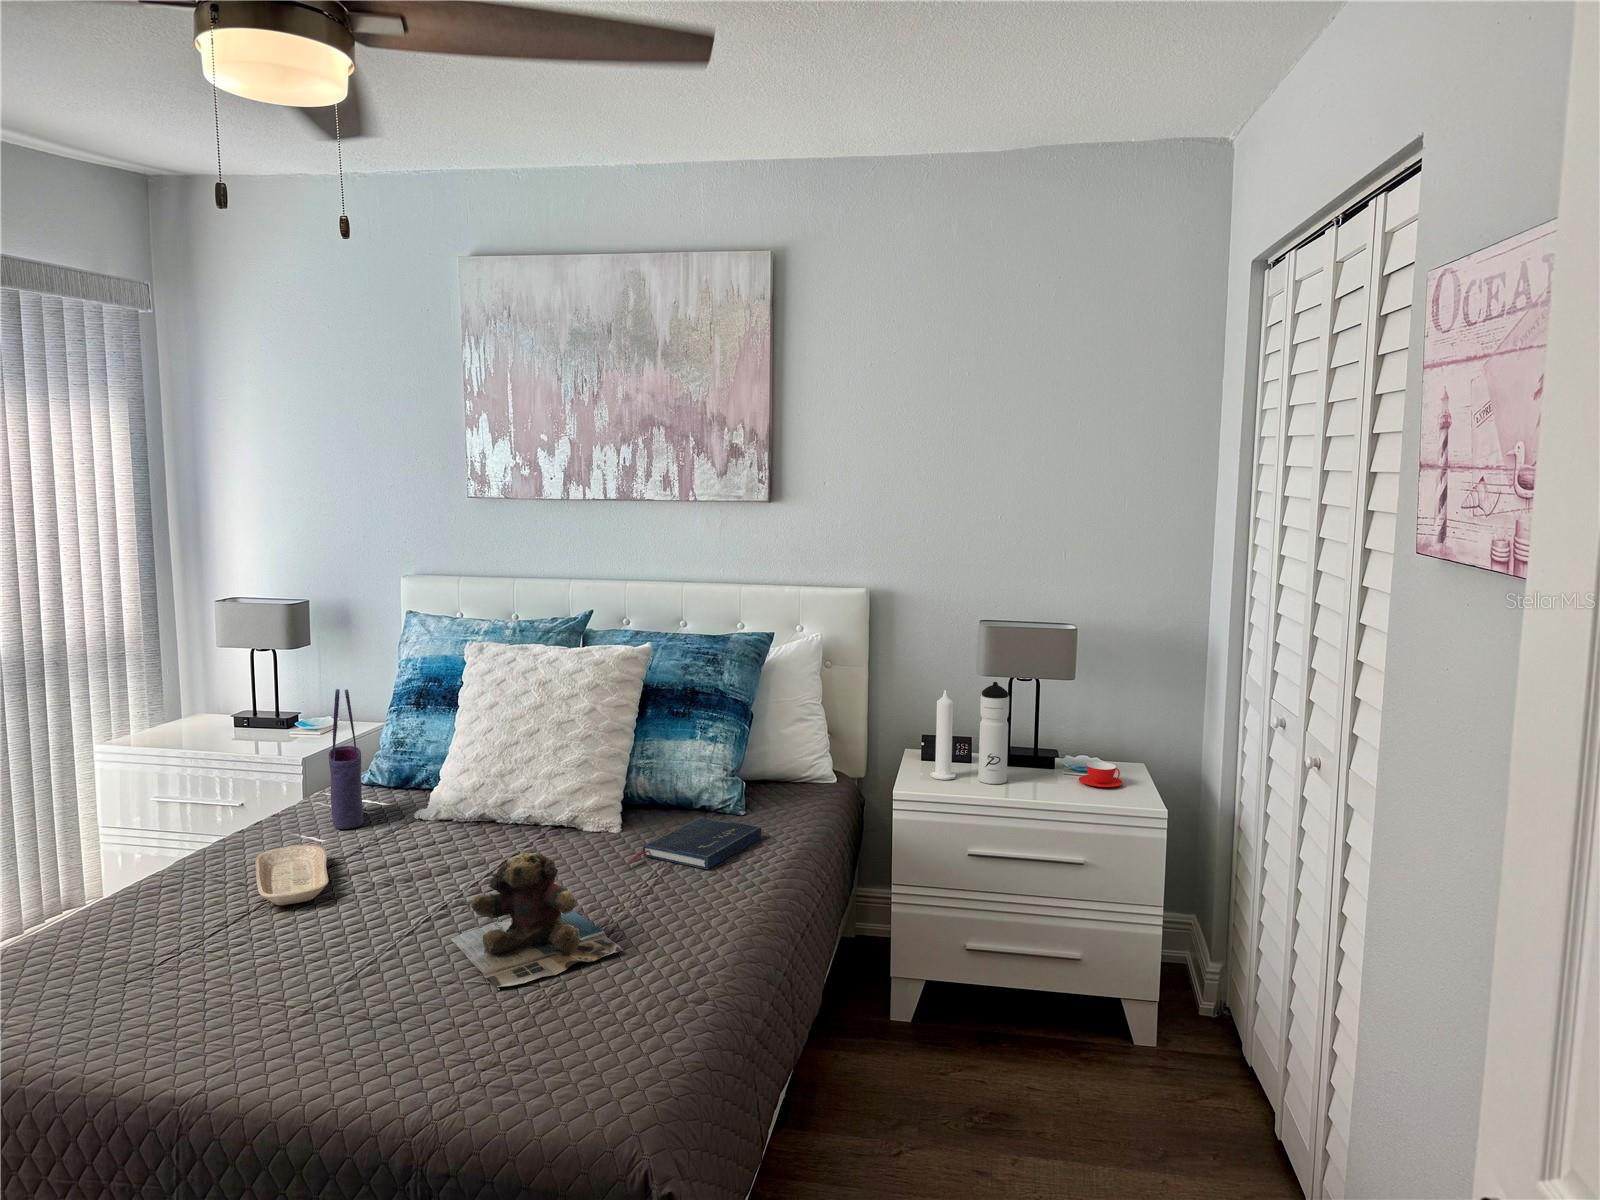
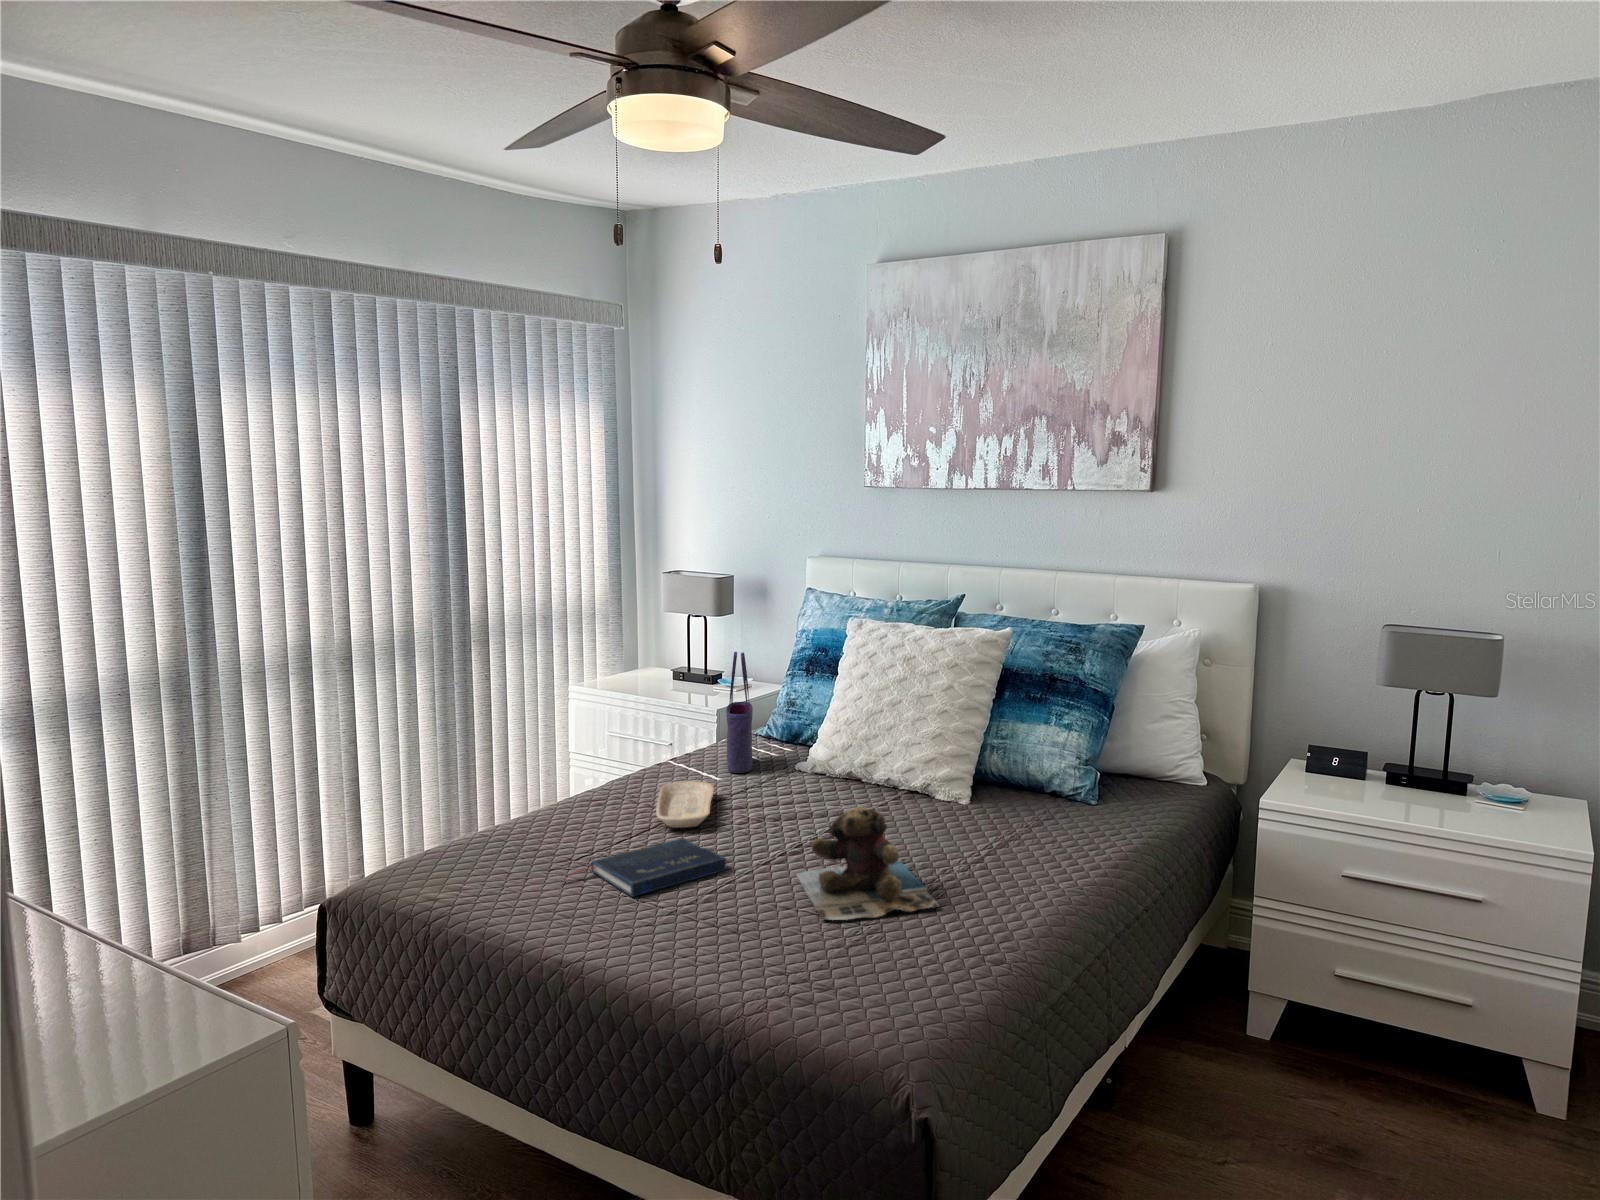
water bottle: present [978,682,1009,784] -> none [1361,691,1402,802]
candle: present [931,690,956,780] -> none [1305,696,1334,792]
teacup: present [1079,762,1123,787] -> none [1487,791,1544,821]
book: present [627,817,761,869] -> present [582,838,726,897]

